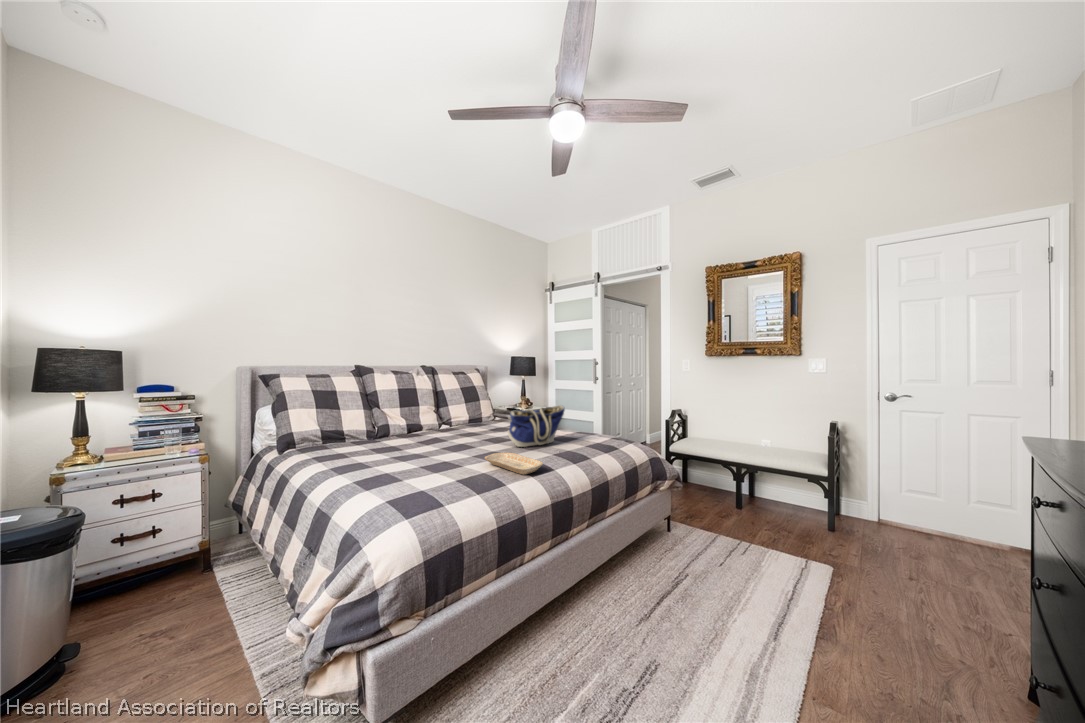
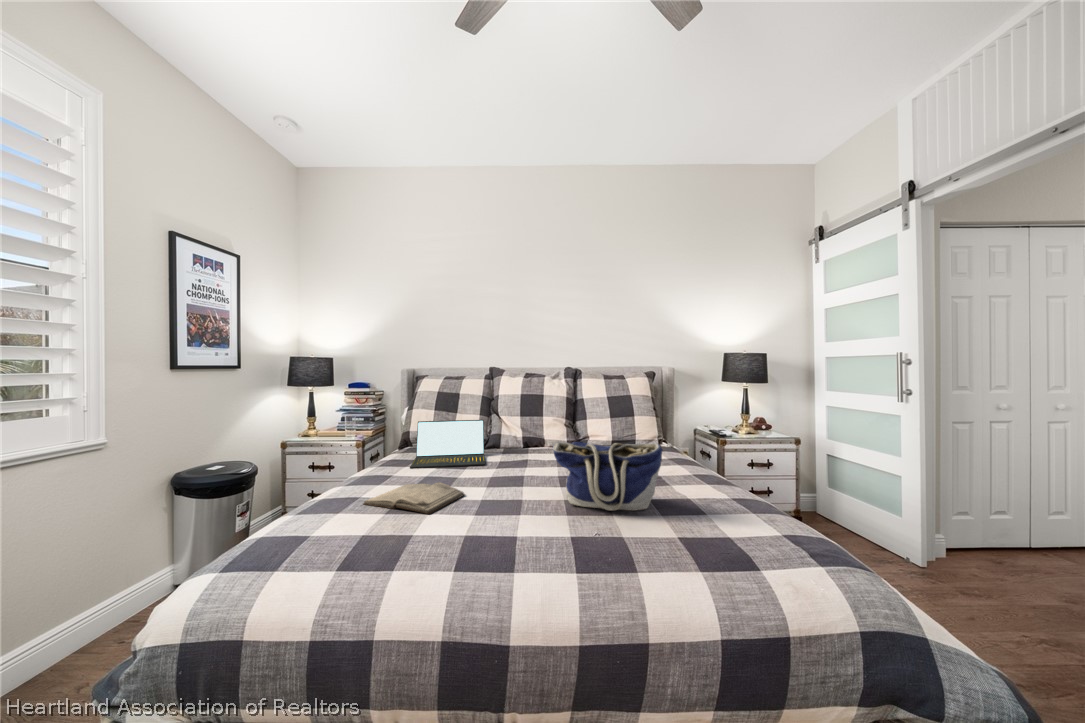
laptop: none [333,411,412,455] -> present [410,420,485,468]
diary: none [388,452,453,475] -> present [363,482,465,514]
tray: present [485,452,543,475] -> none [444,508,508,563]

